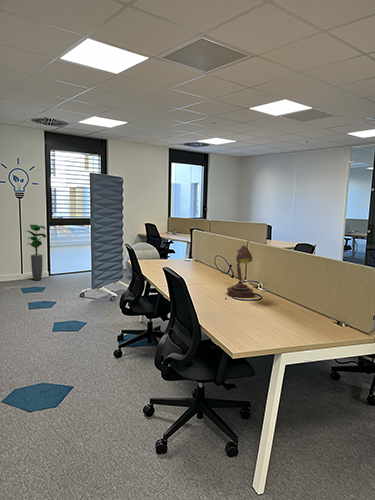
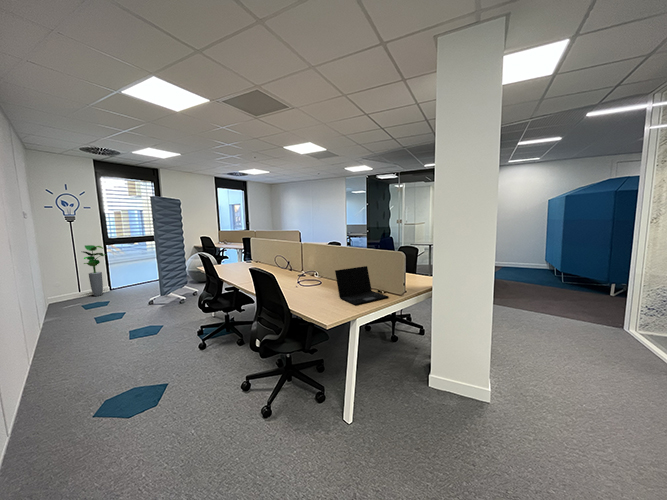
desk lamp: present [227,245,253,297] -> none [292,247,312,285]
laptop: none [276,281,353,334] -> present [335,266,388,305]

